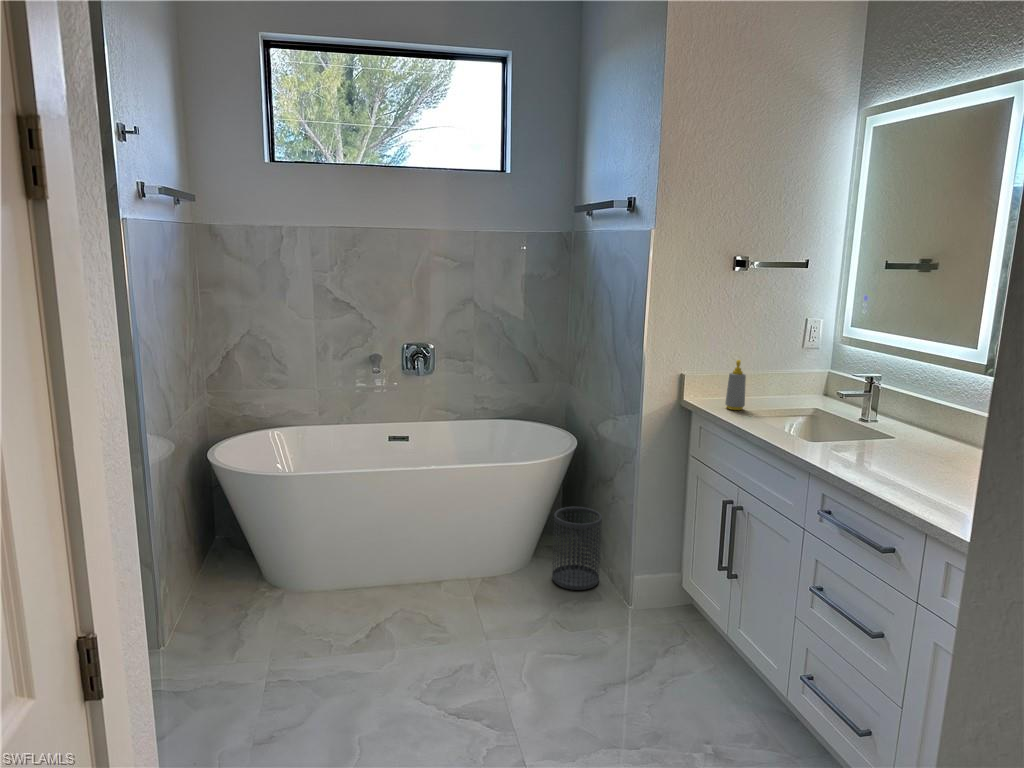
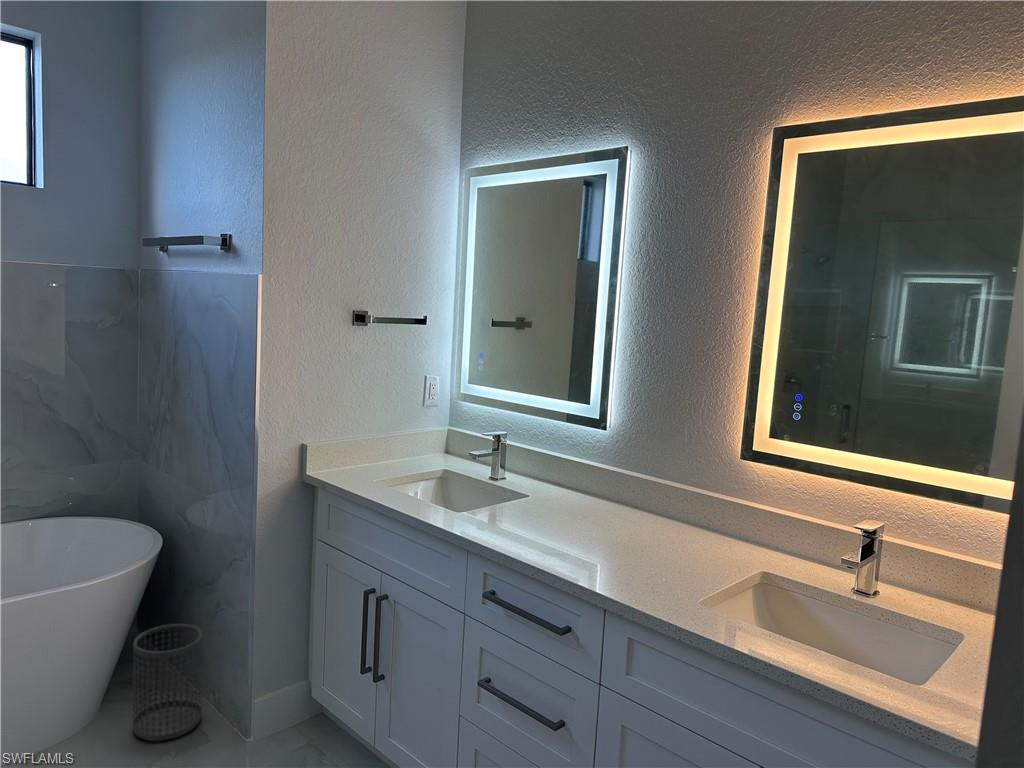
soap bottle: present [725,360,746,410] -> none [355,425,376,482]

